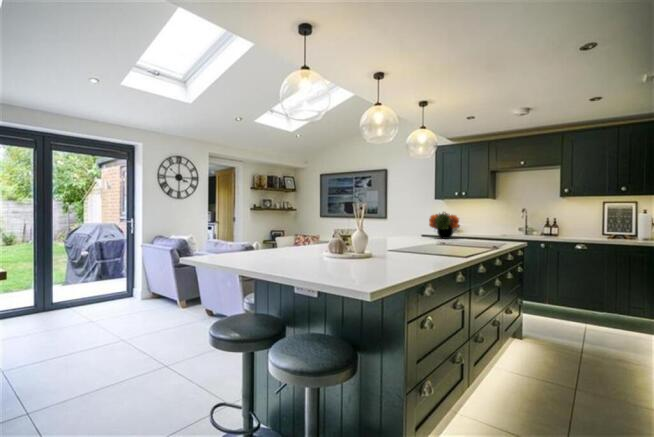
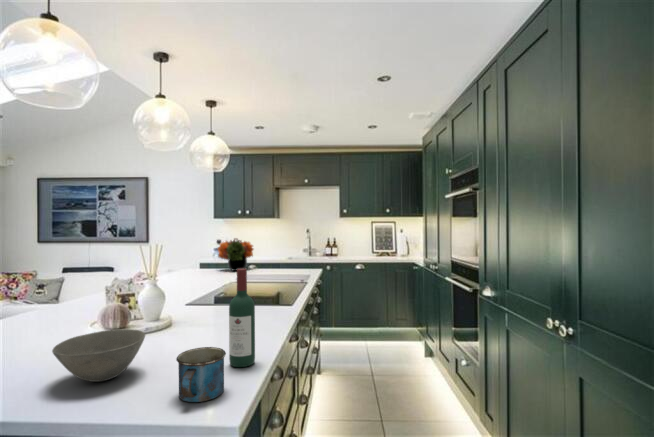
wine bottle: none [390,207,407,270] -> present [229,269,255,367]
bowl: none [301,241,345,264] -> present [52,329,145,382]
mug: none [351,249,380,275] -> present [176,347,226,402]

